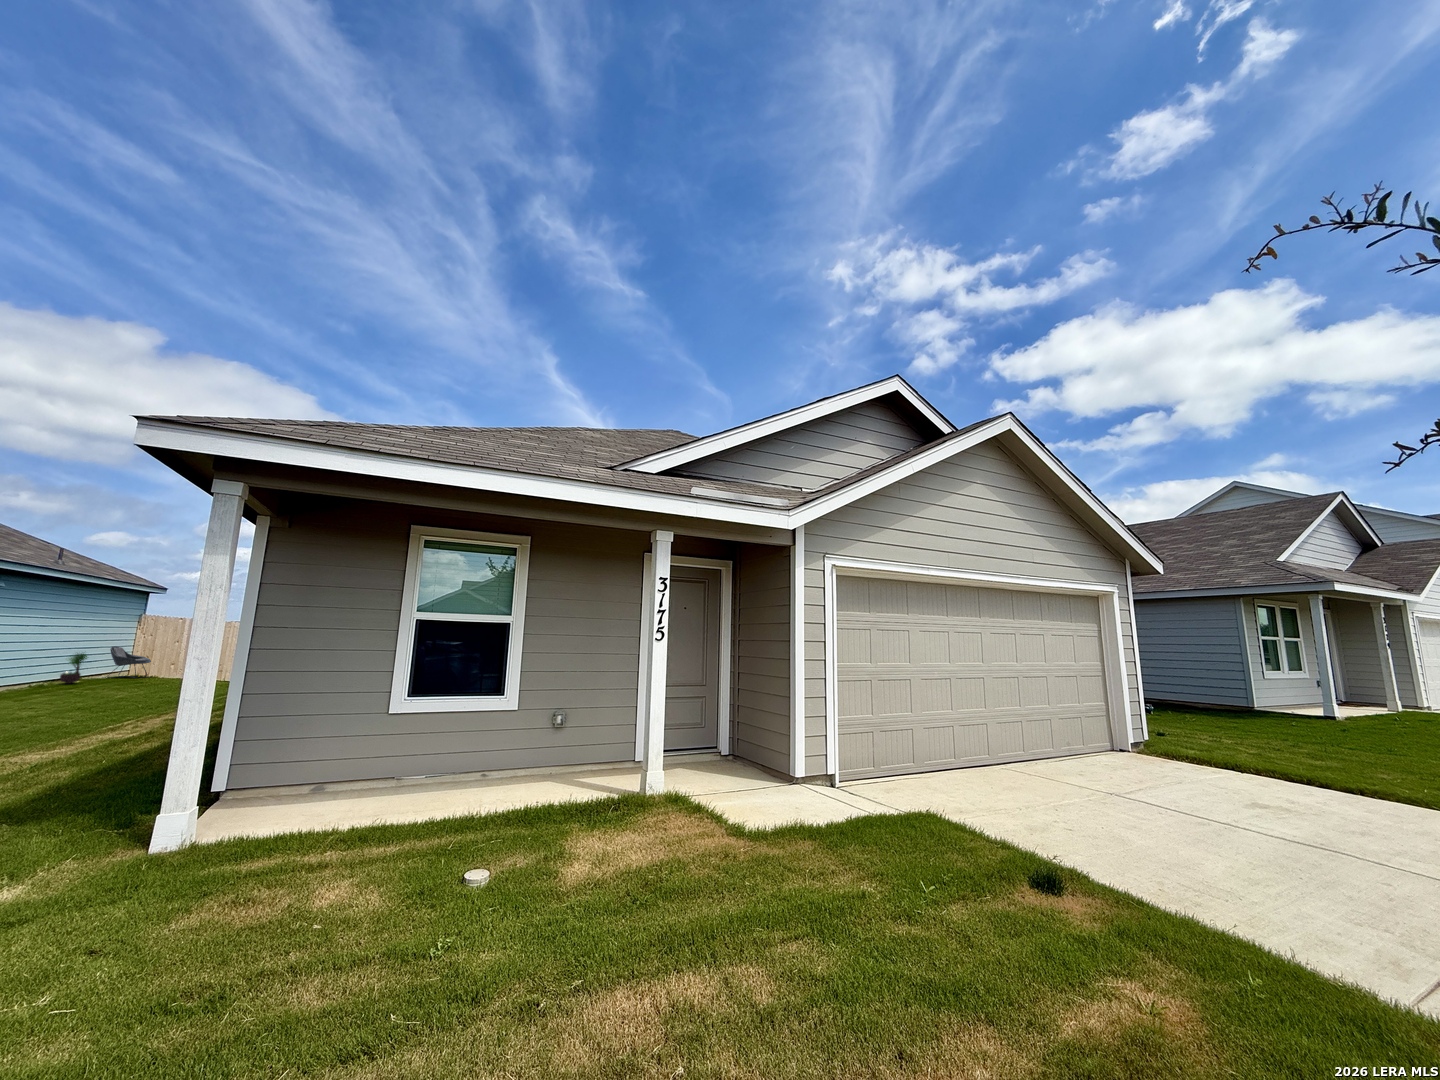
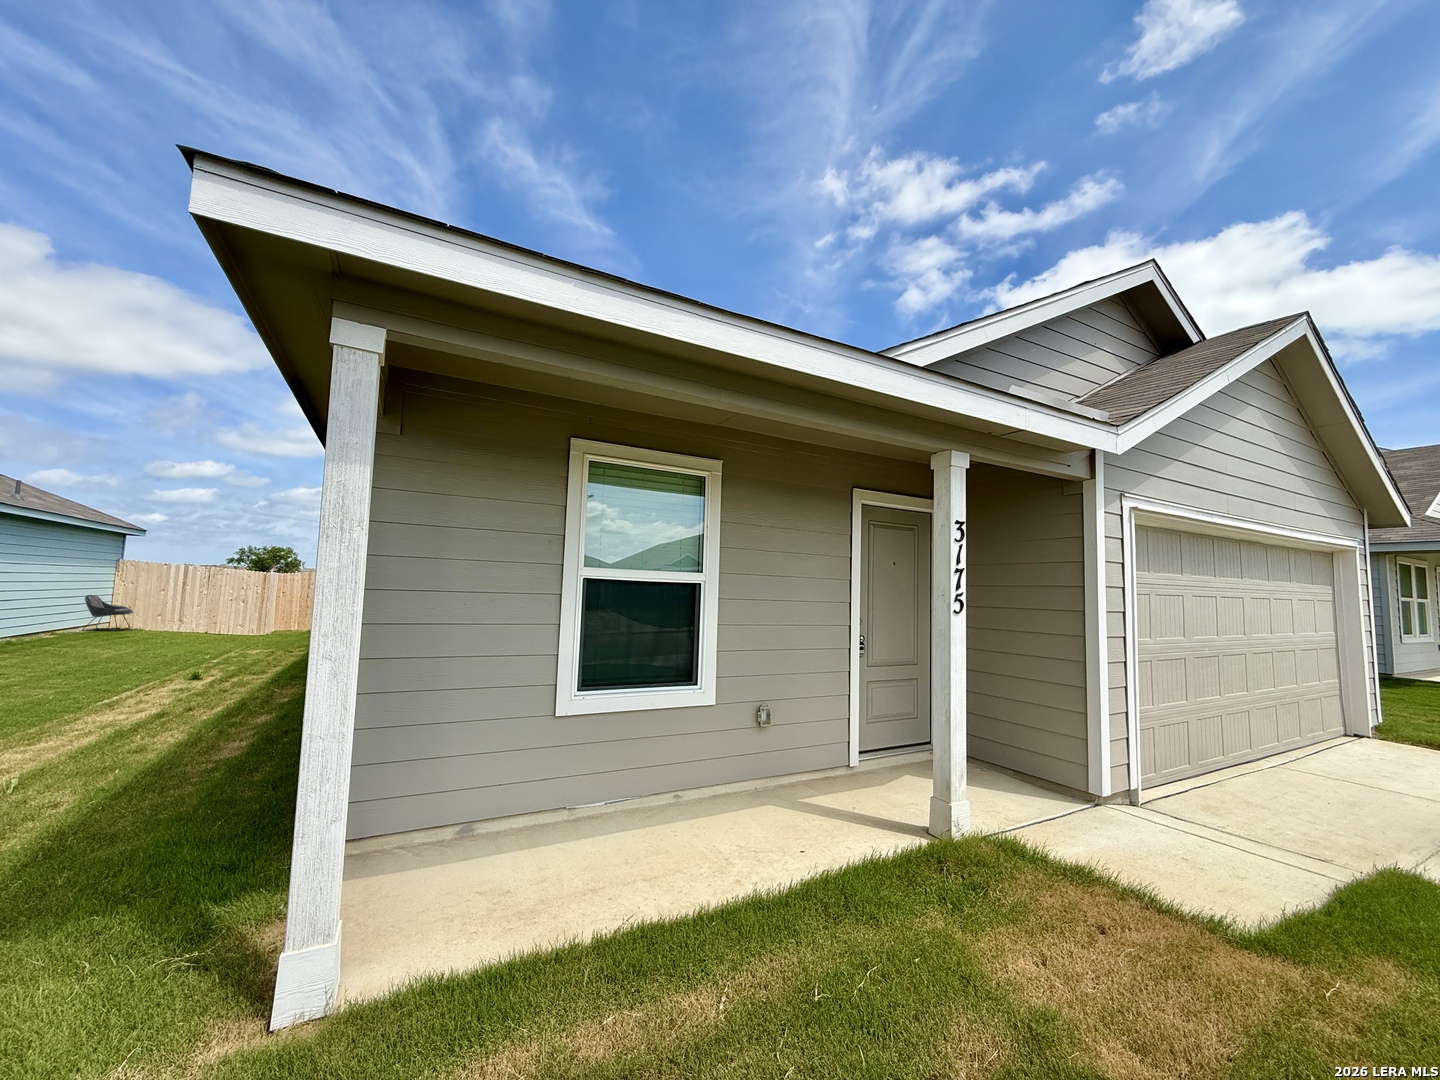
potted tree: present [60,653,87,684] -> none [28,600,62,638]

